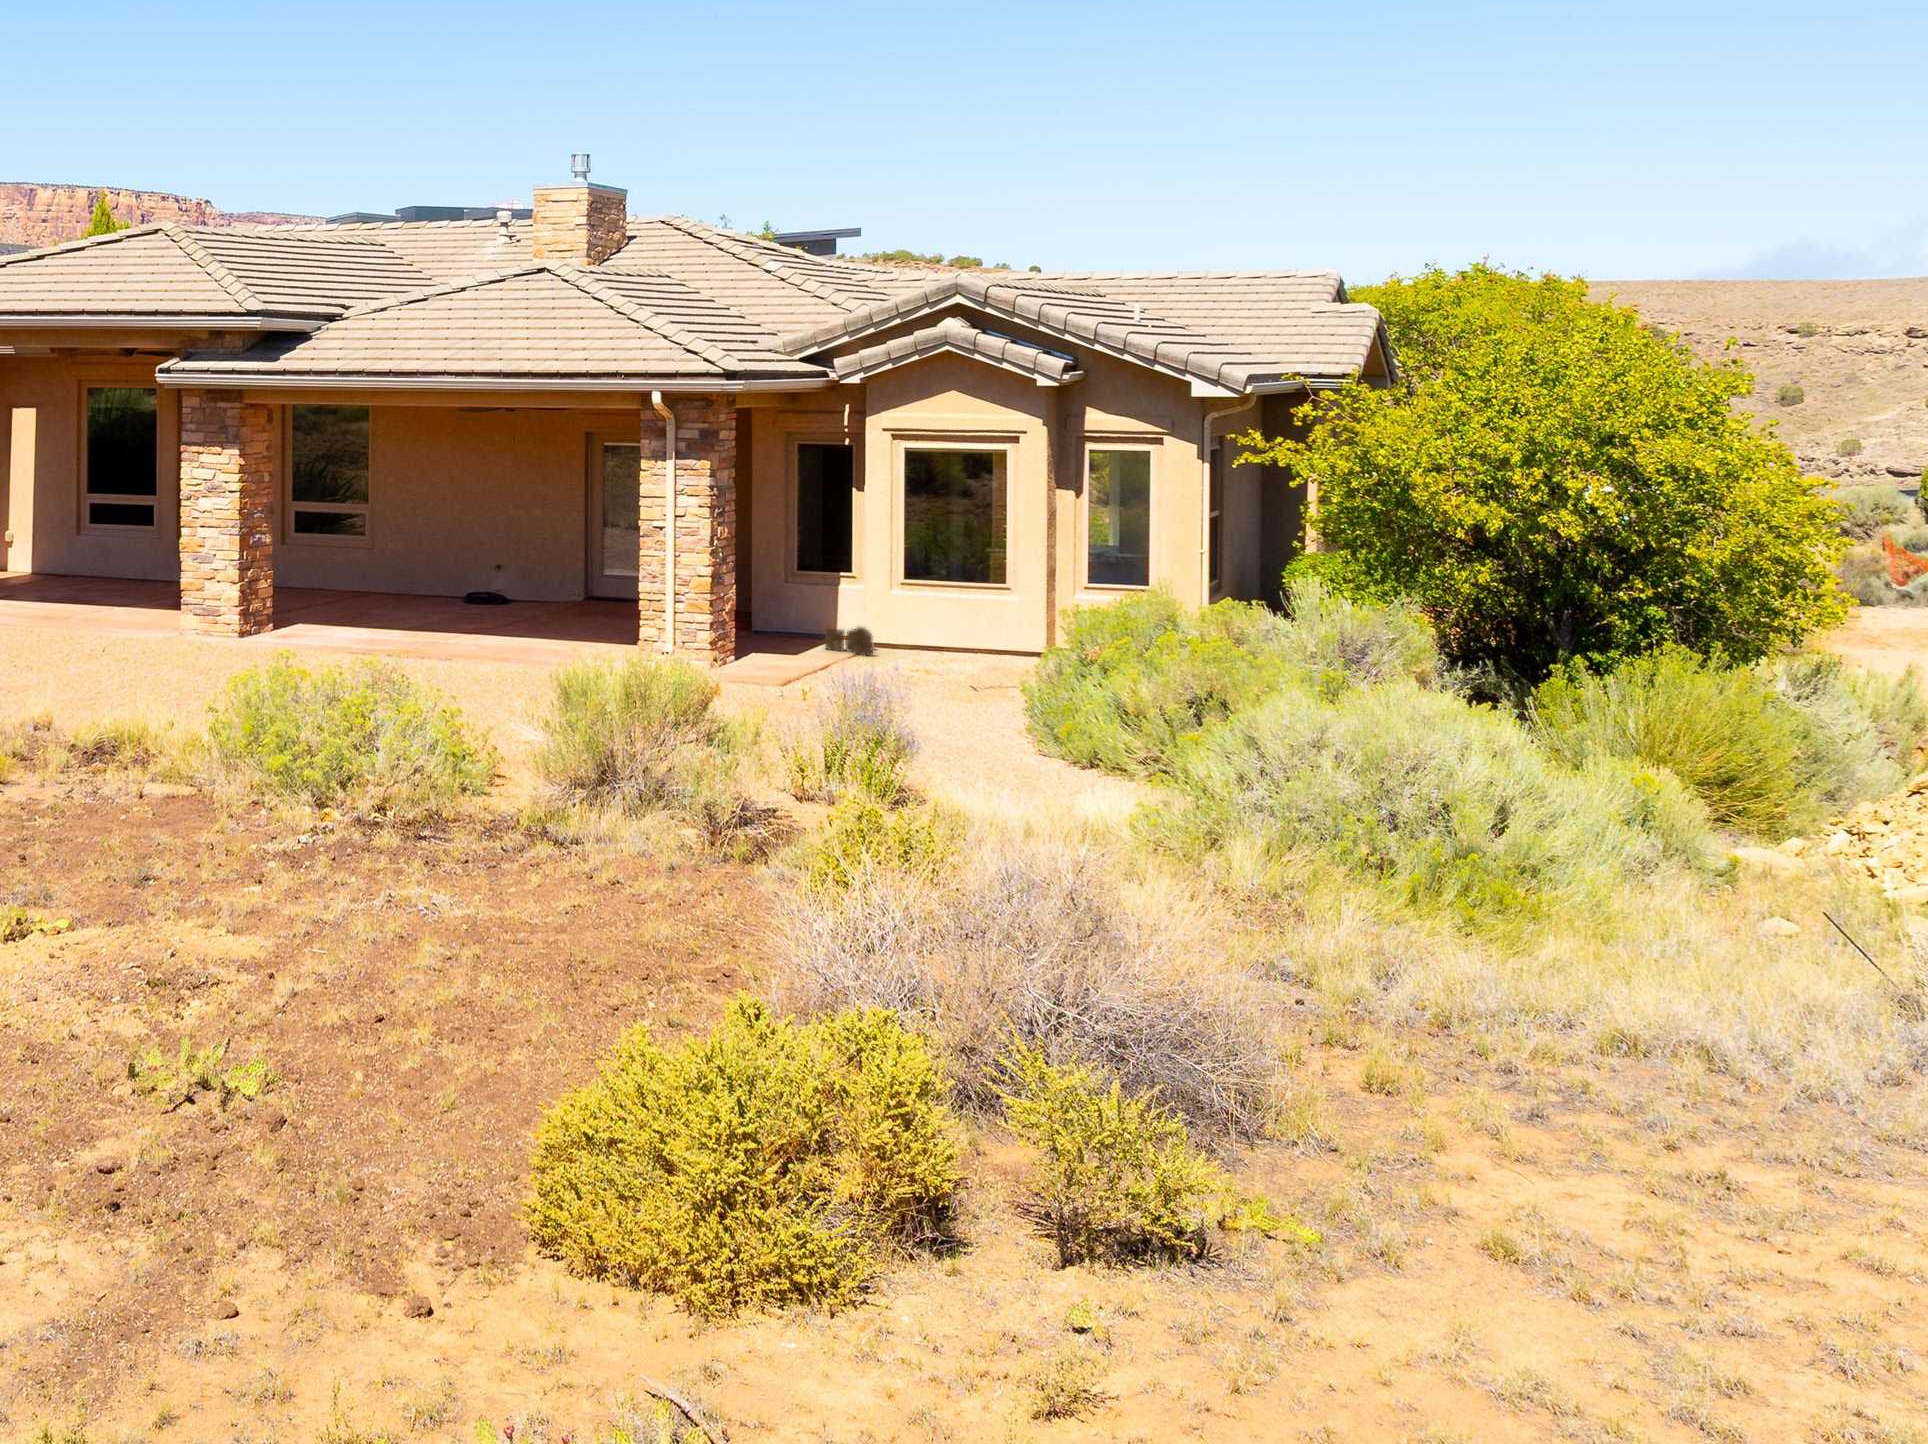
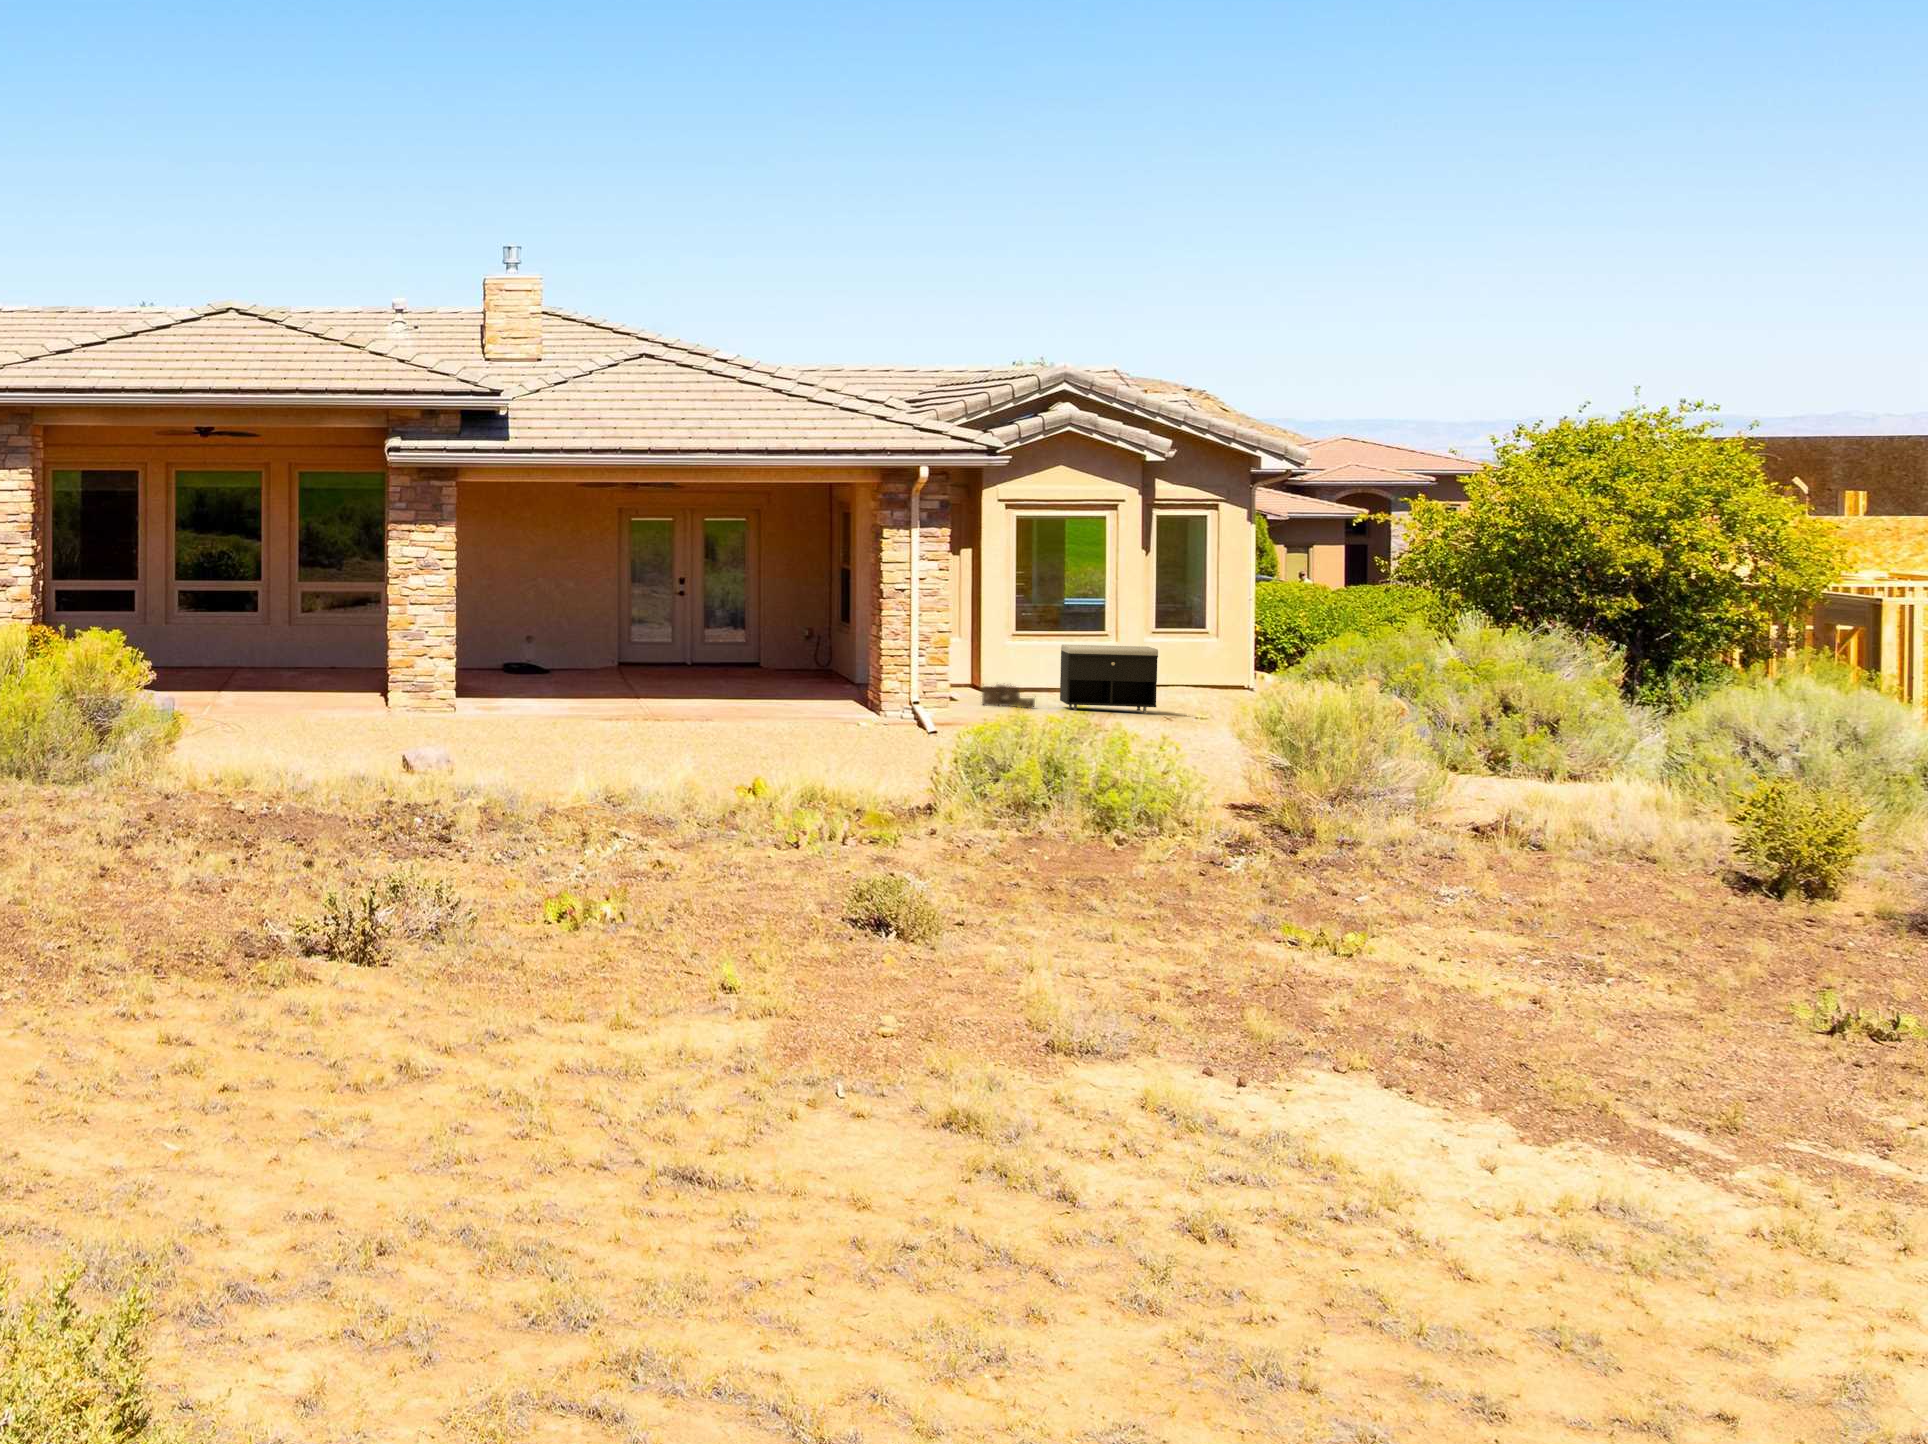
storage bench: none [907,588,1014,669] -> present [1060,645,1158,714]

